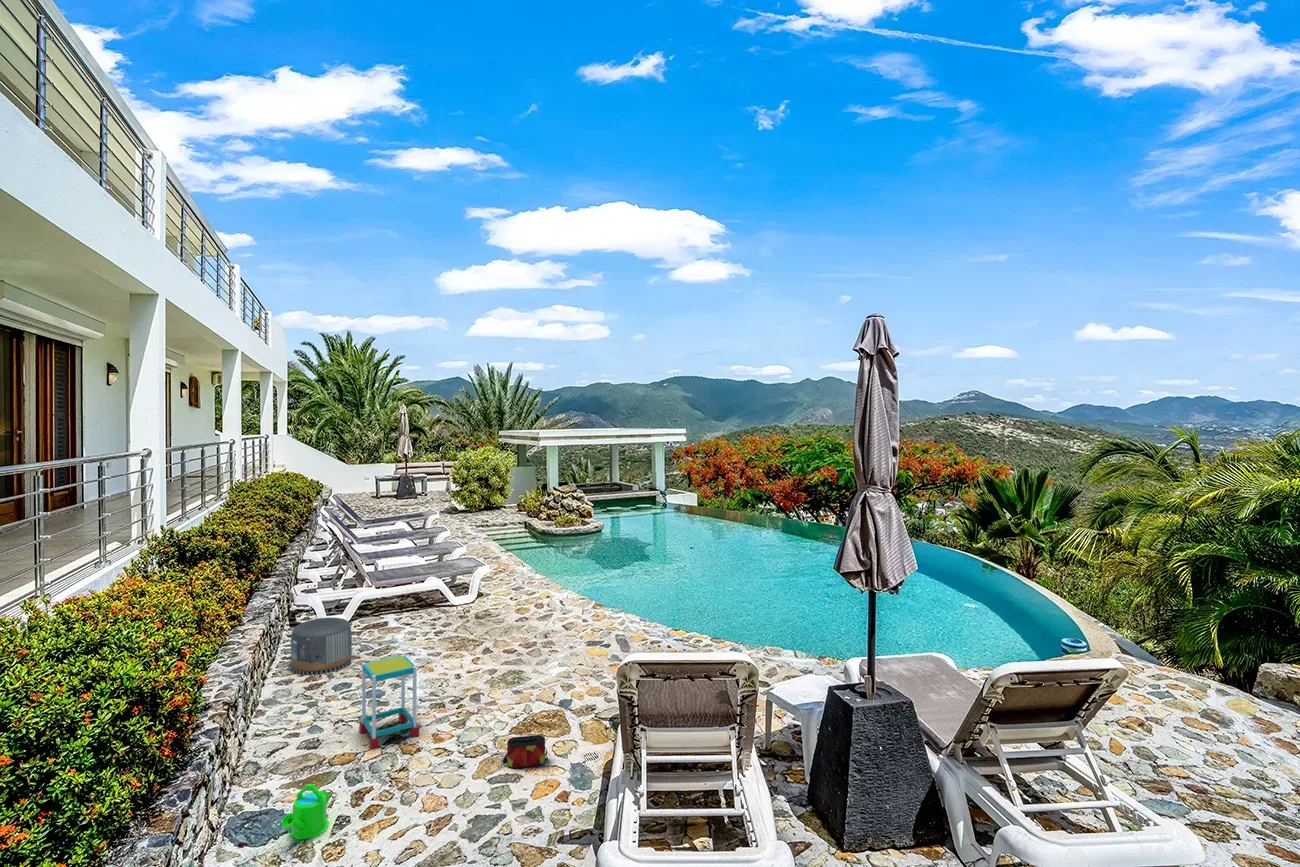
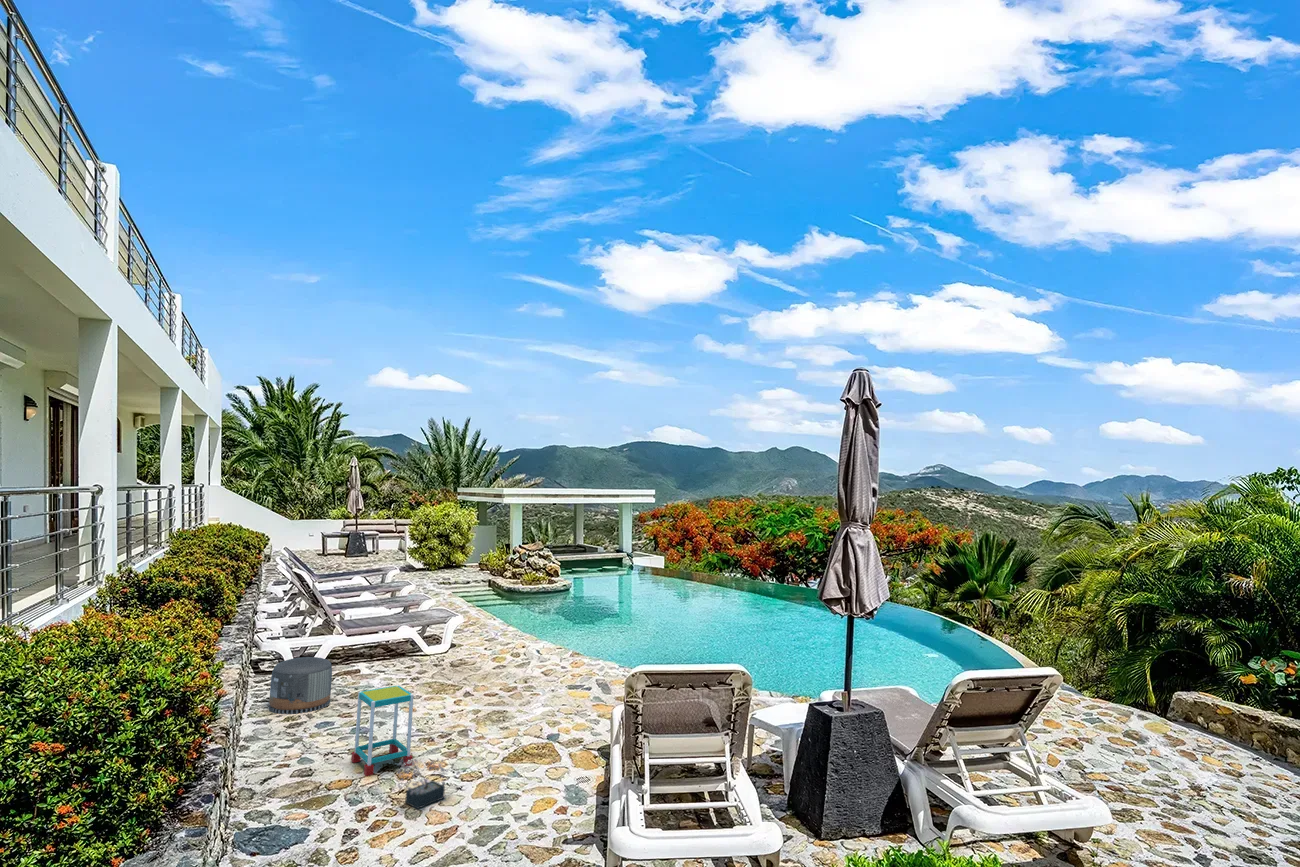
bag: present [502,735,548,769] -> none [499,760,542,791]
decorative plant: none [394,737,449,790] -> present [398,759,448,809]
watering can: present [282,784,329,840] -> none [298,795,338,849]

